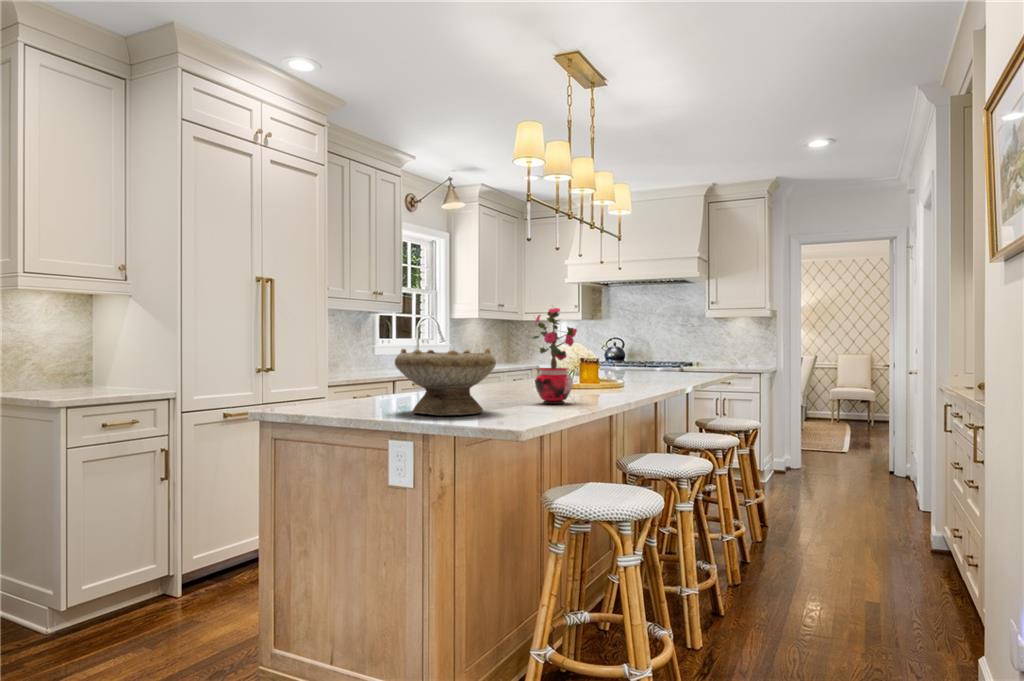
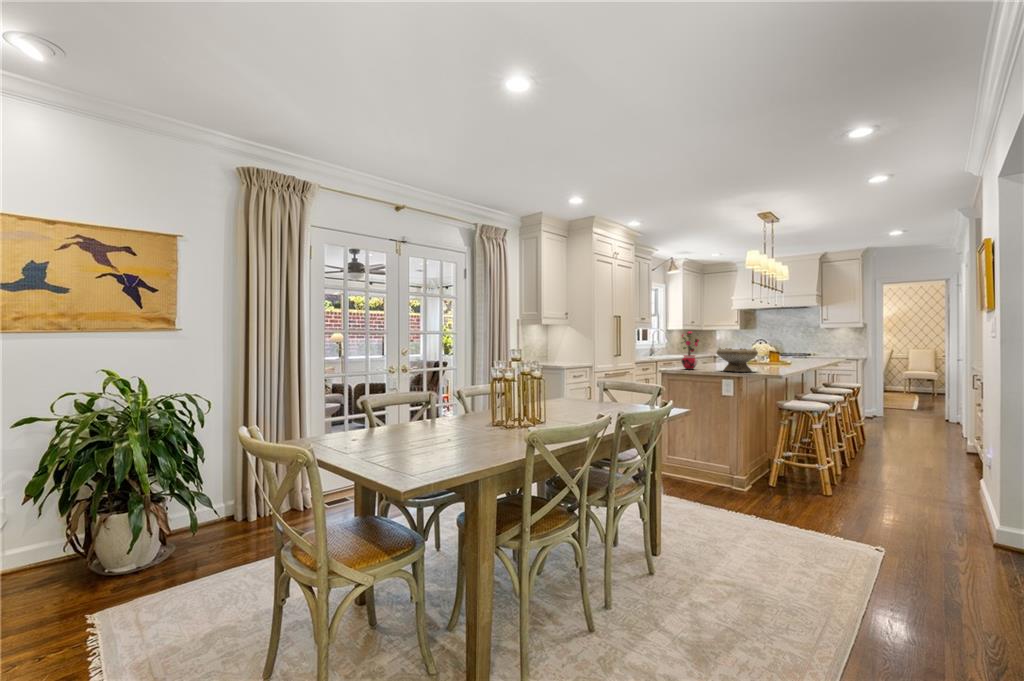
potted plant: present [533,308,577,404] -> present [681,331,699,370]

